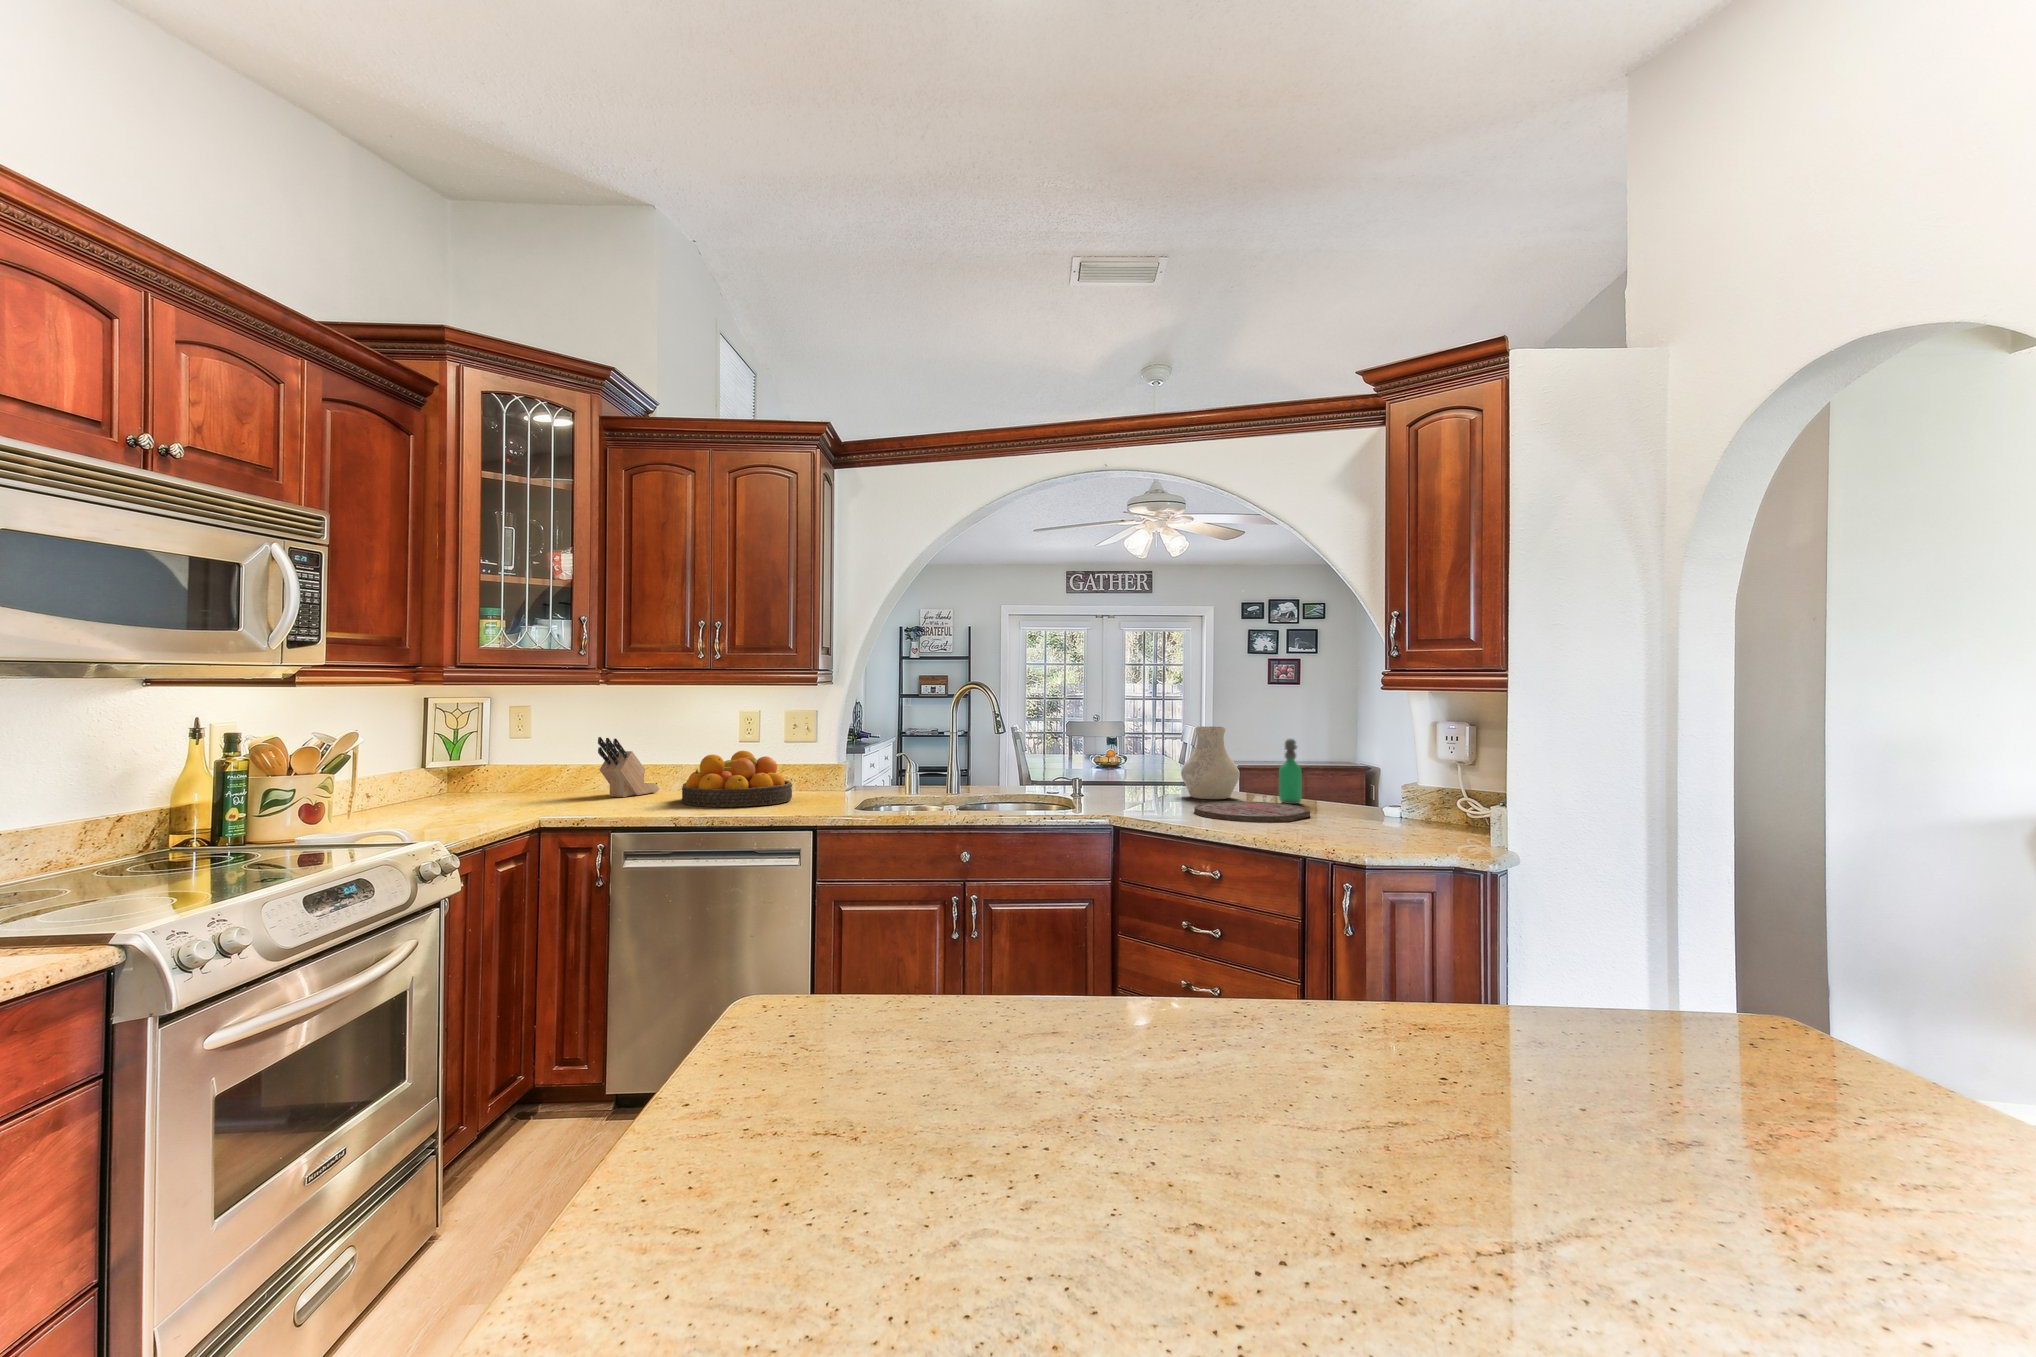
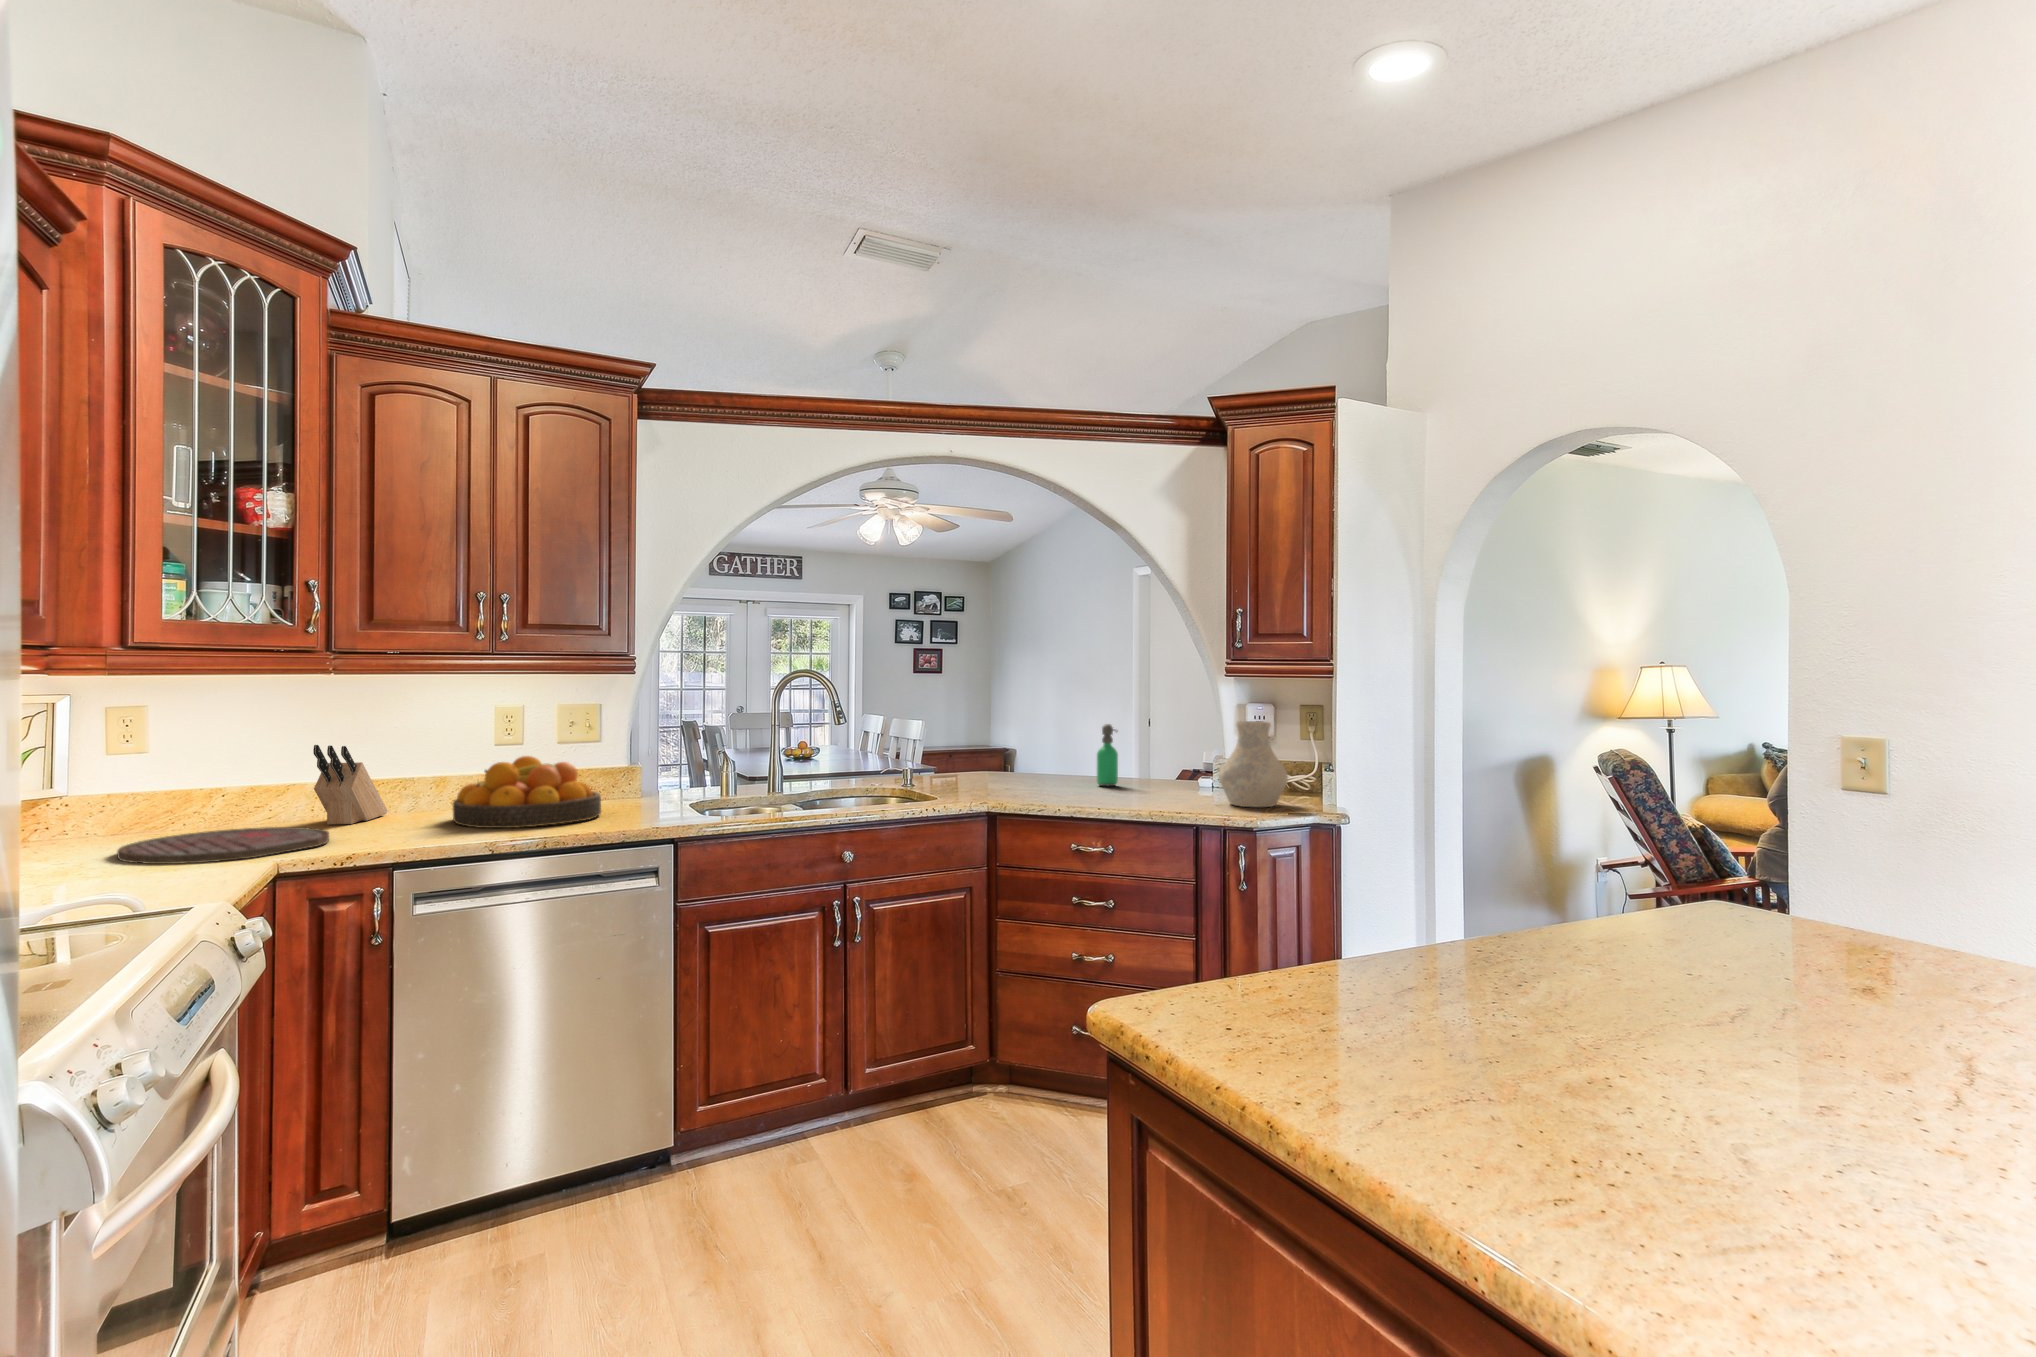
vase: present [1181,726,1240,799] -> present [1218,721,1288,807]
cutting board: present [1194,801,1310,822] -> present [117,827,329,864]

